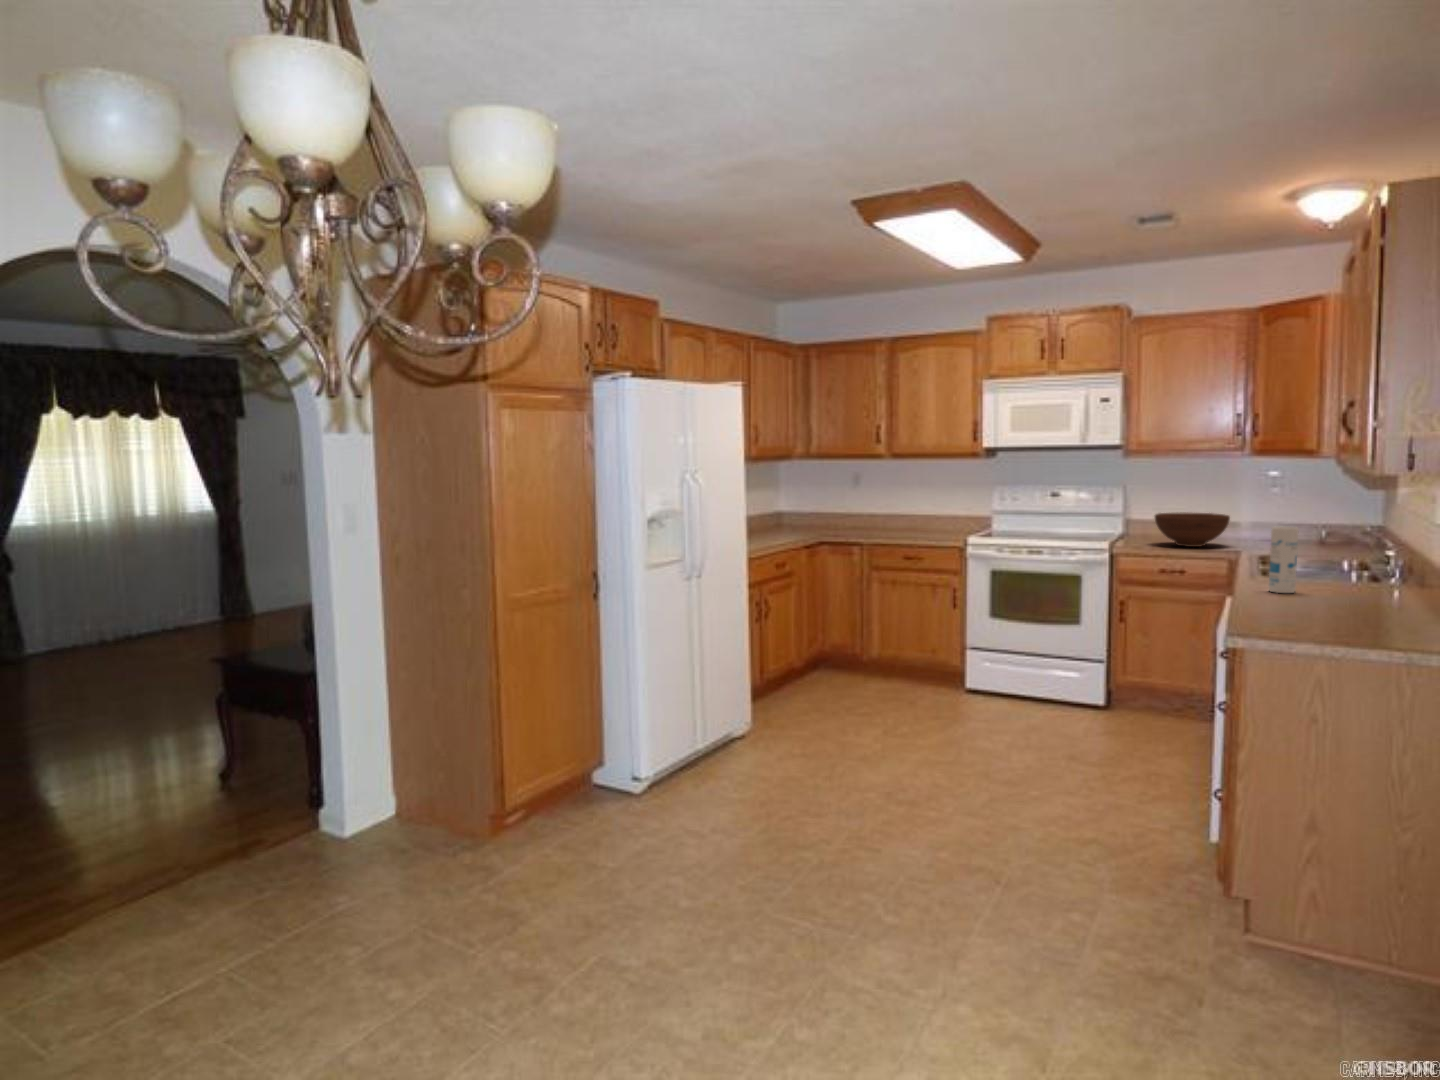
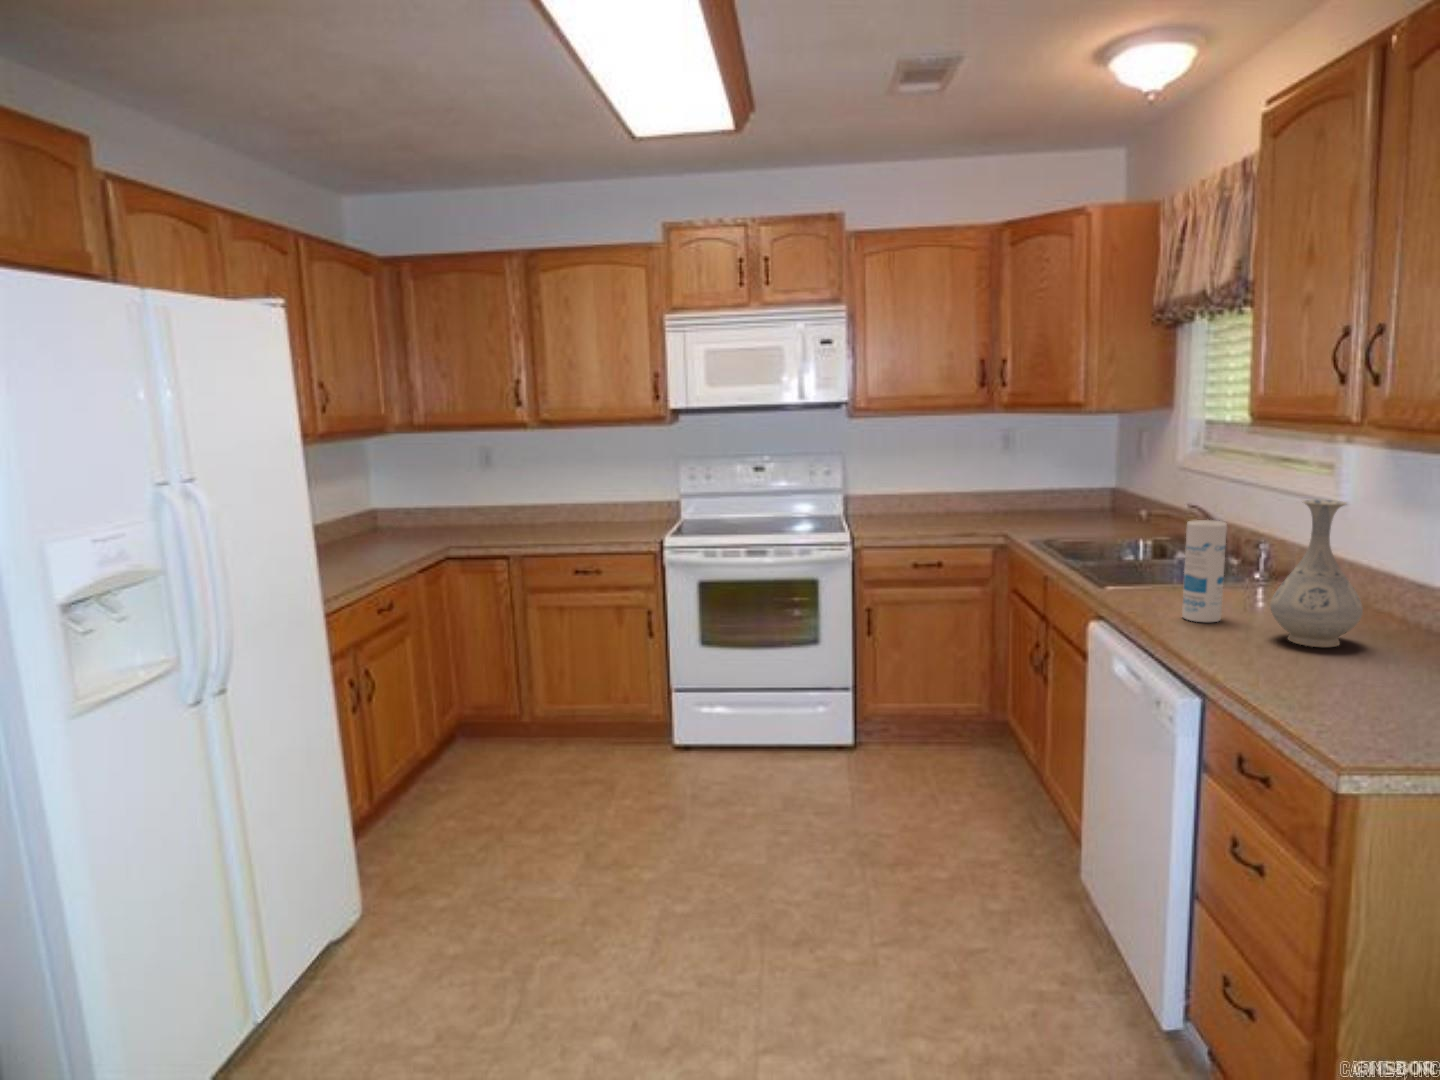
vase: none [1303,512,1362,605] -> present [1270,499,1363,648]
fruit bowl: present [1155,513,1230,547] -> none [895,486,983,531]

